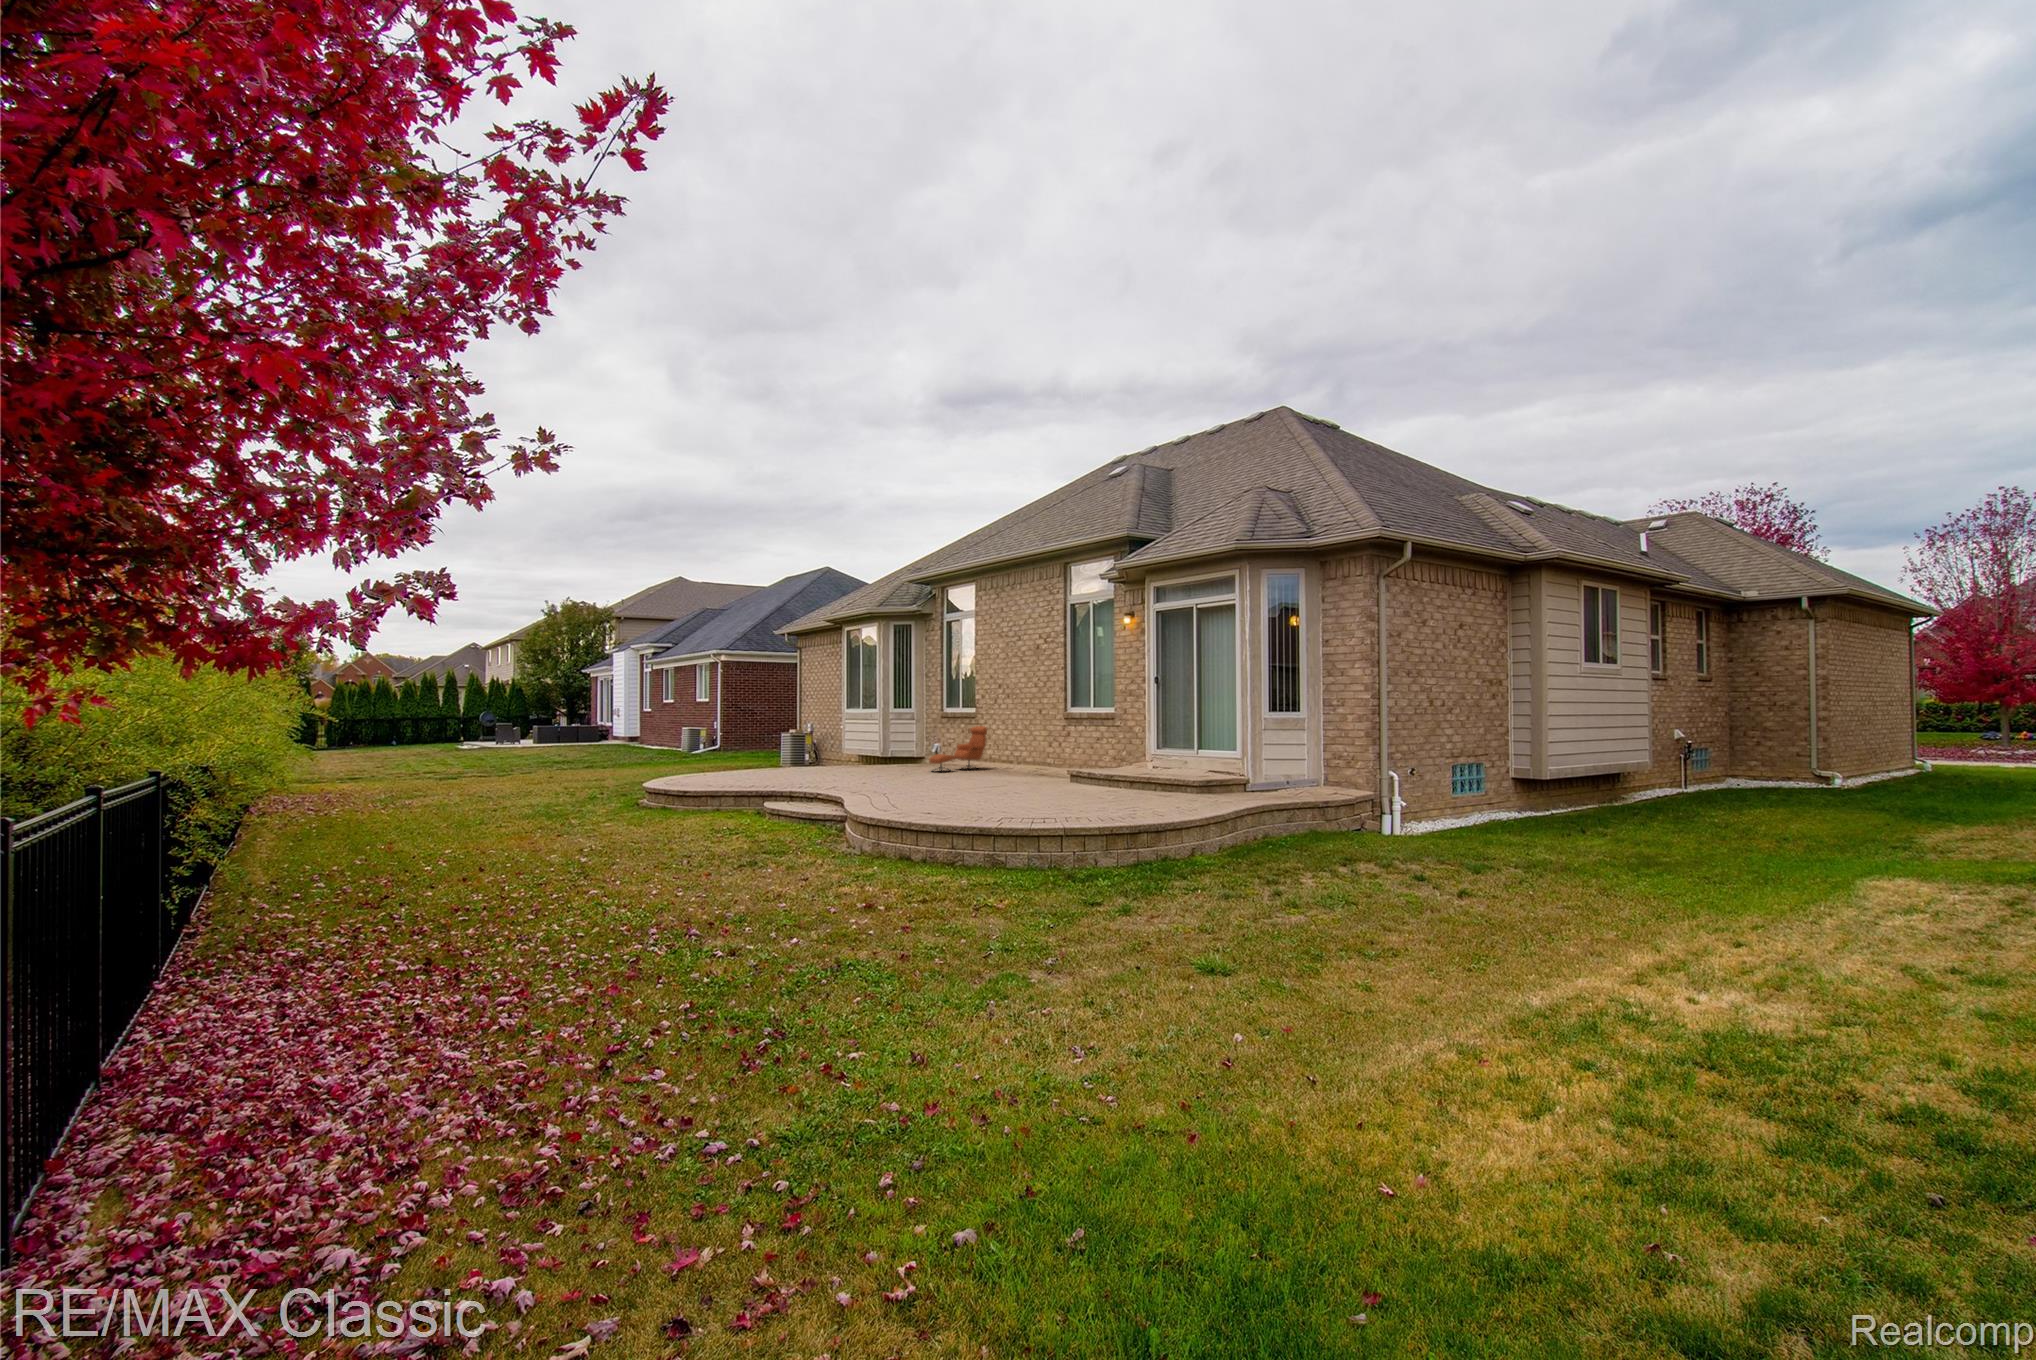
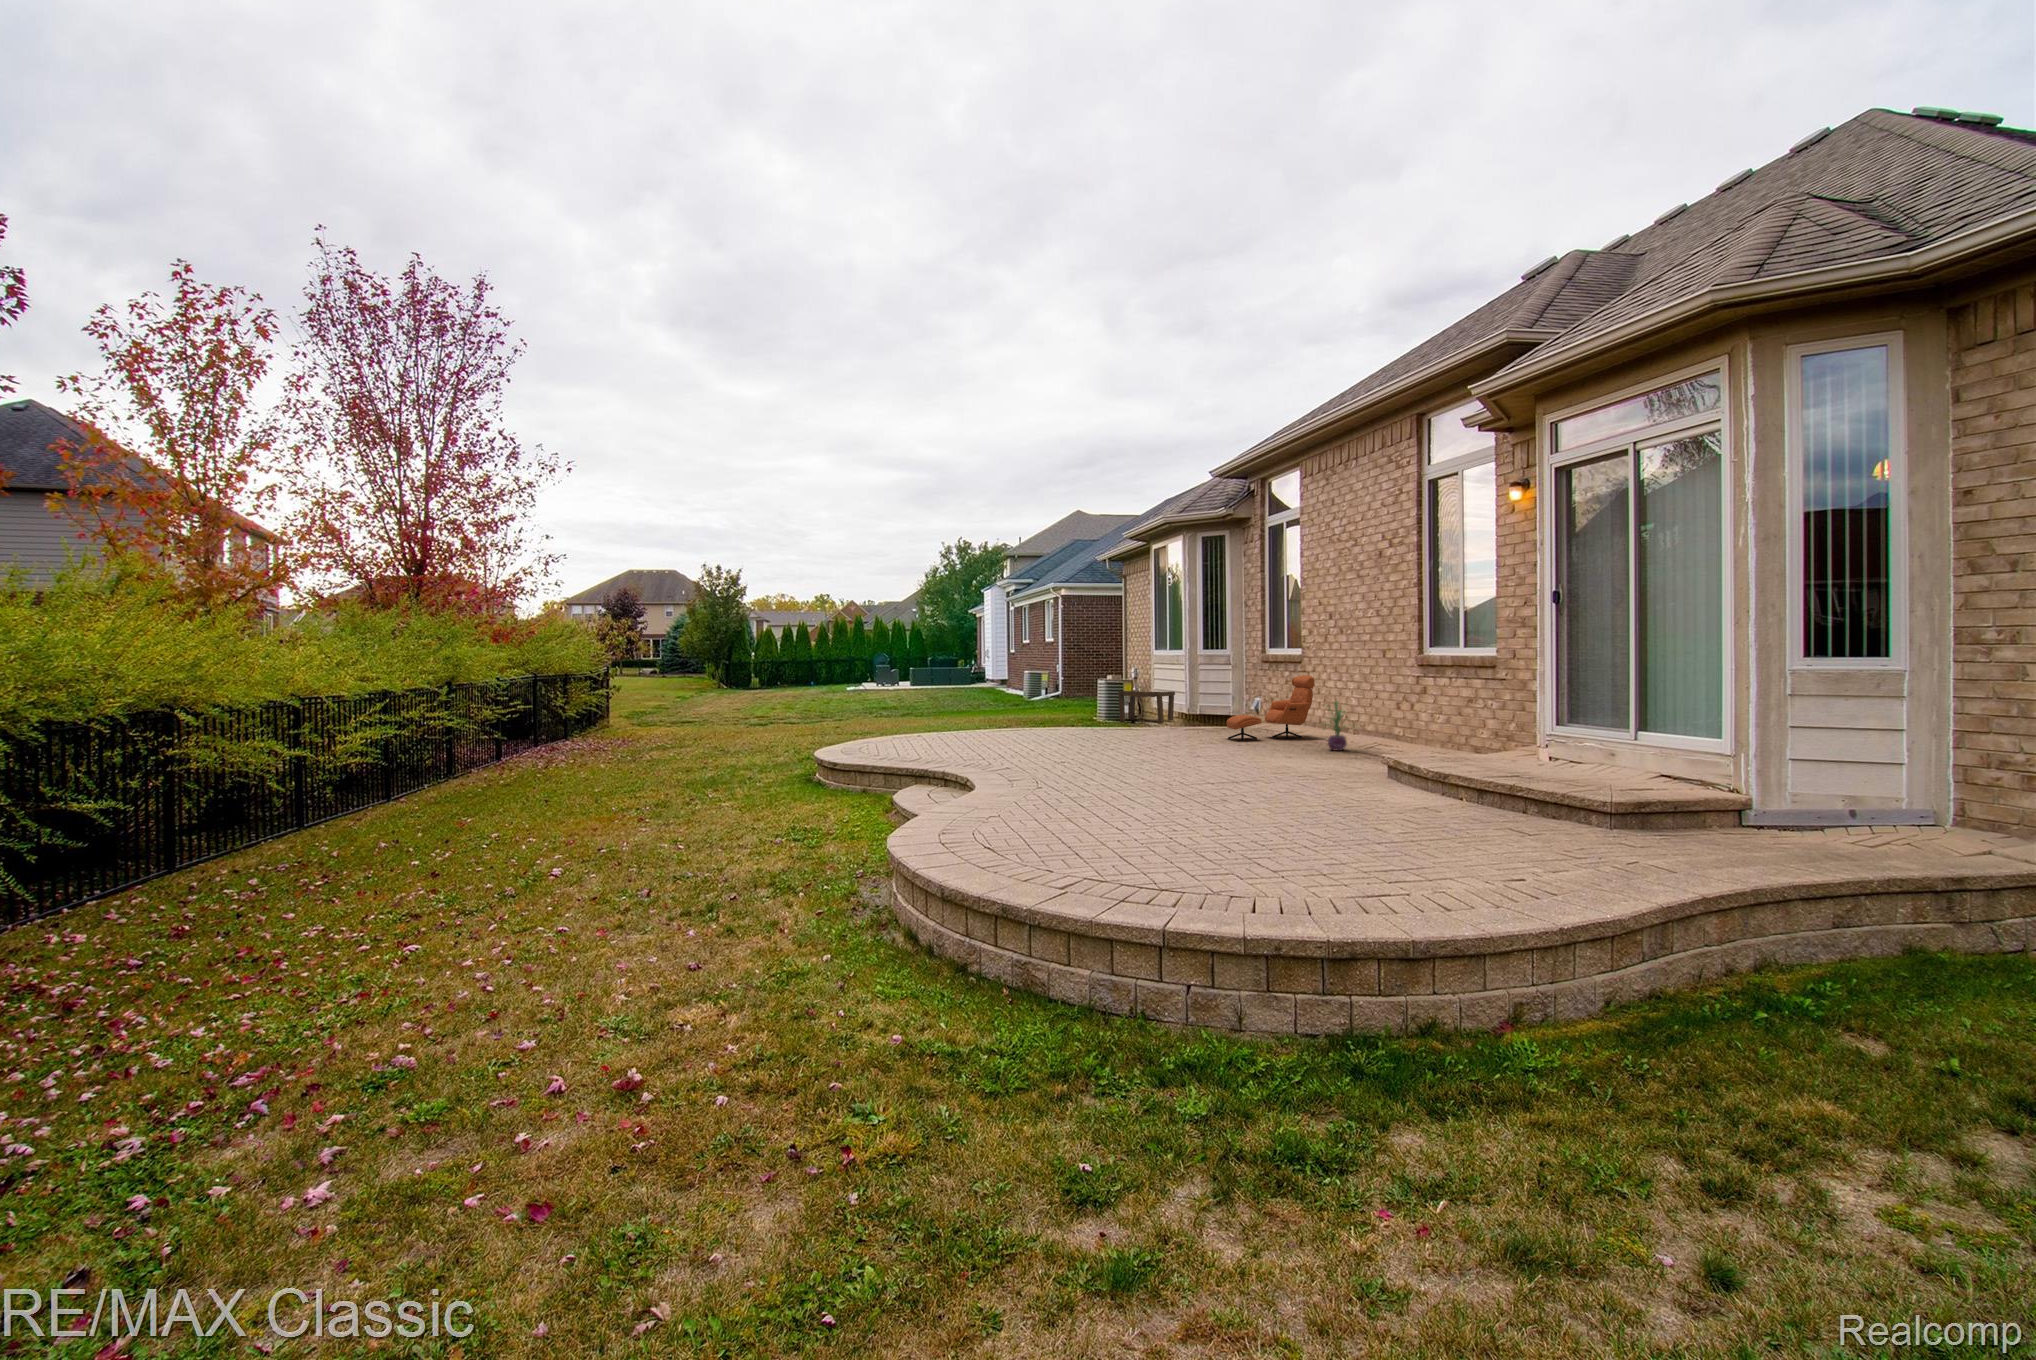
bench: none [822,740,868,765] -> present [1118,691,1175,723]
decorative plant: none [995,742,1029,774] -> present [1328,701,1347,751]

